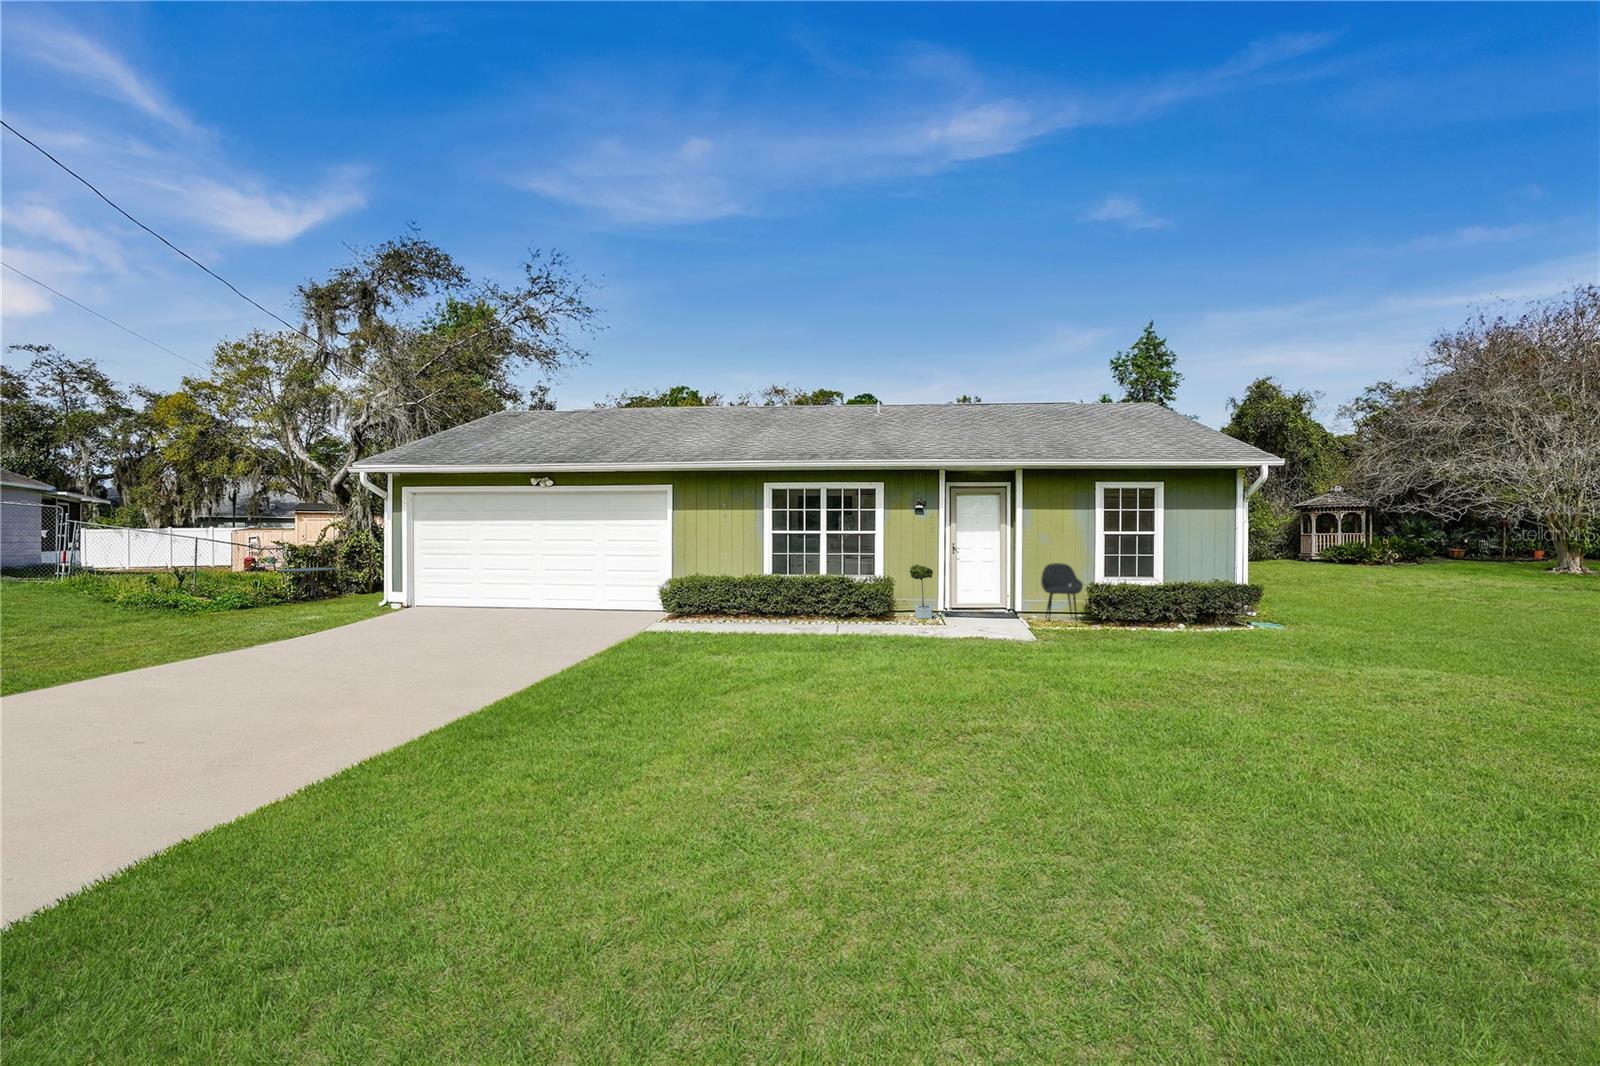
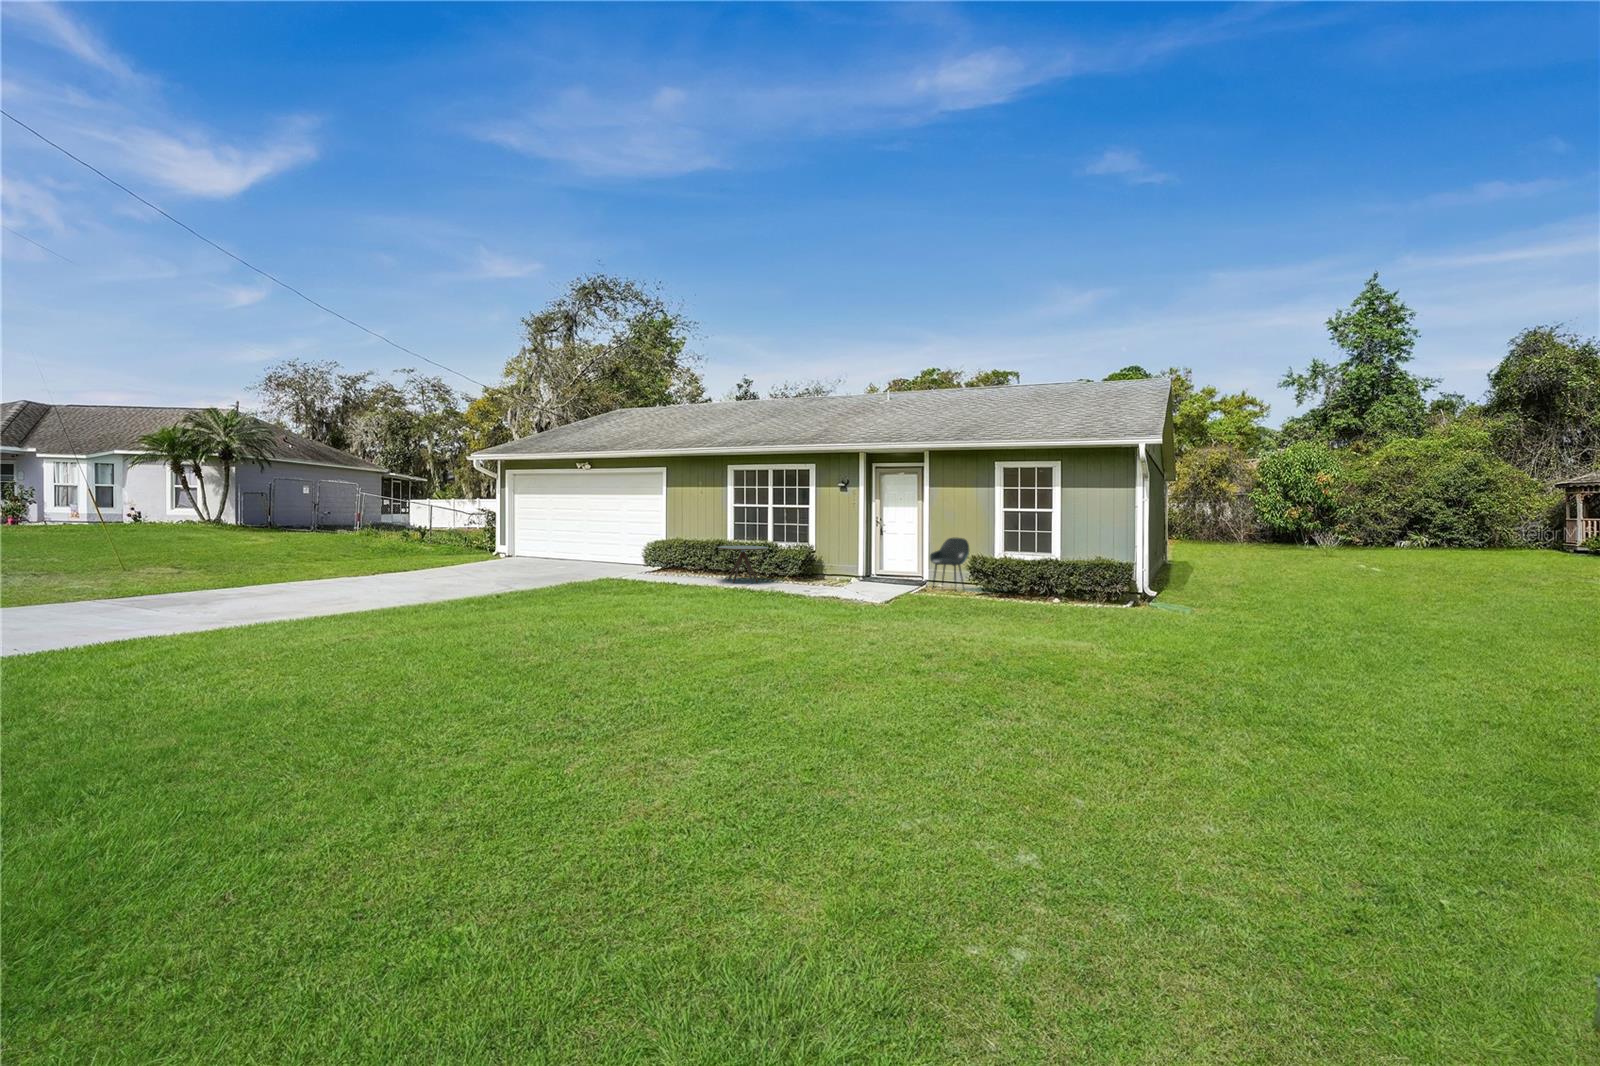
potted tree: present [910,565,933,619] -> none [825,534,845,582]
round table: present [278,568,335,603] -> present [718,546,768,583]

